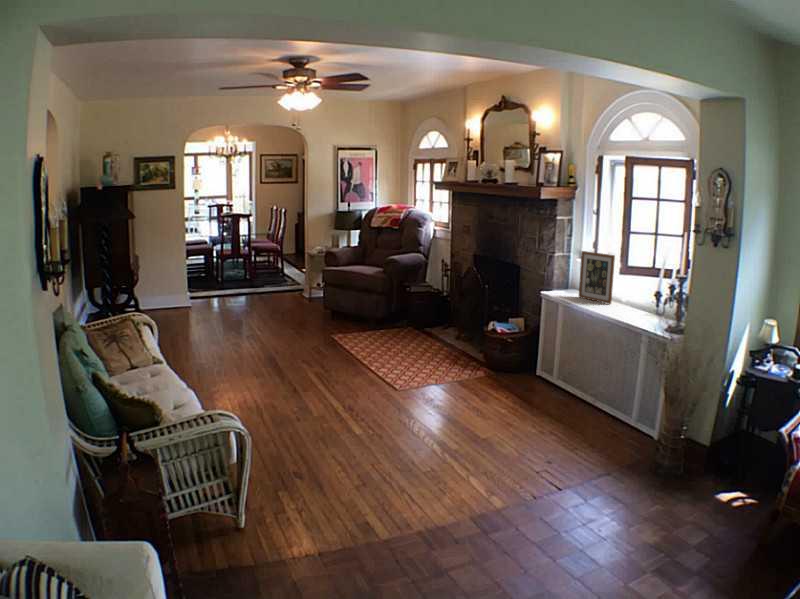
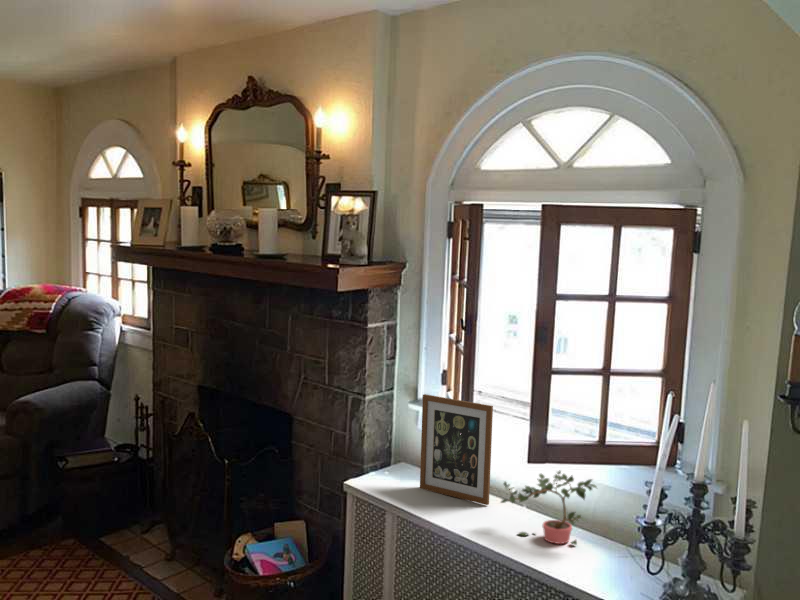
potted plant: none [613,284,660,319] -> present [501,471,597,545]

